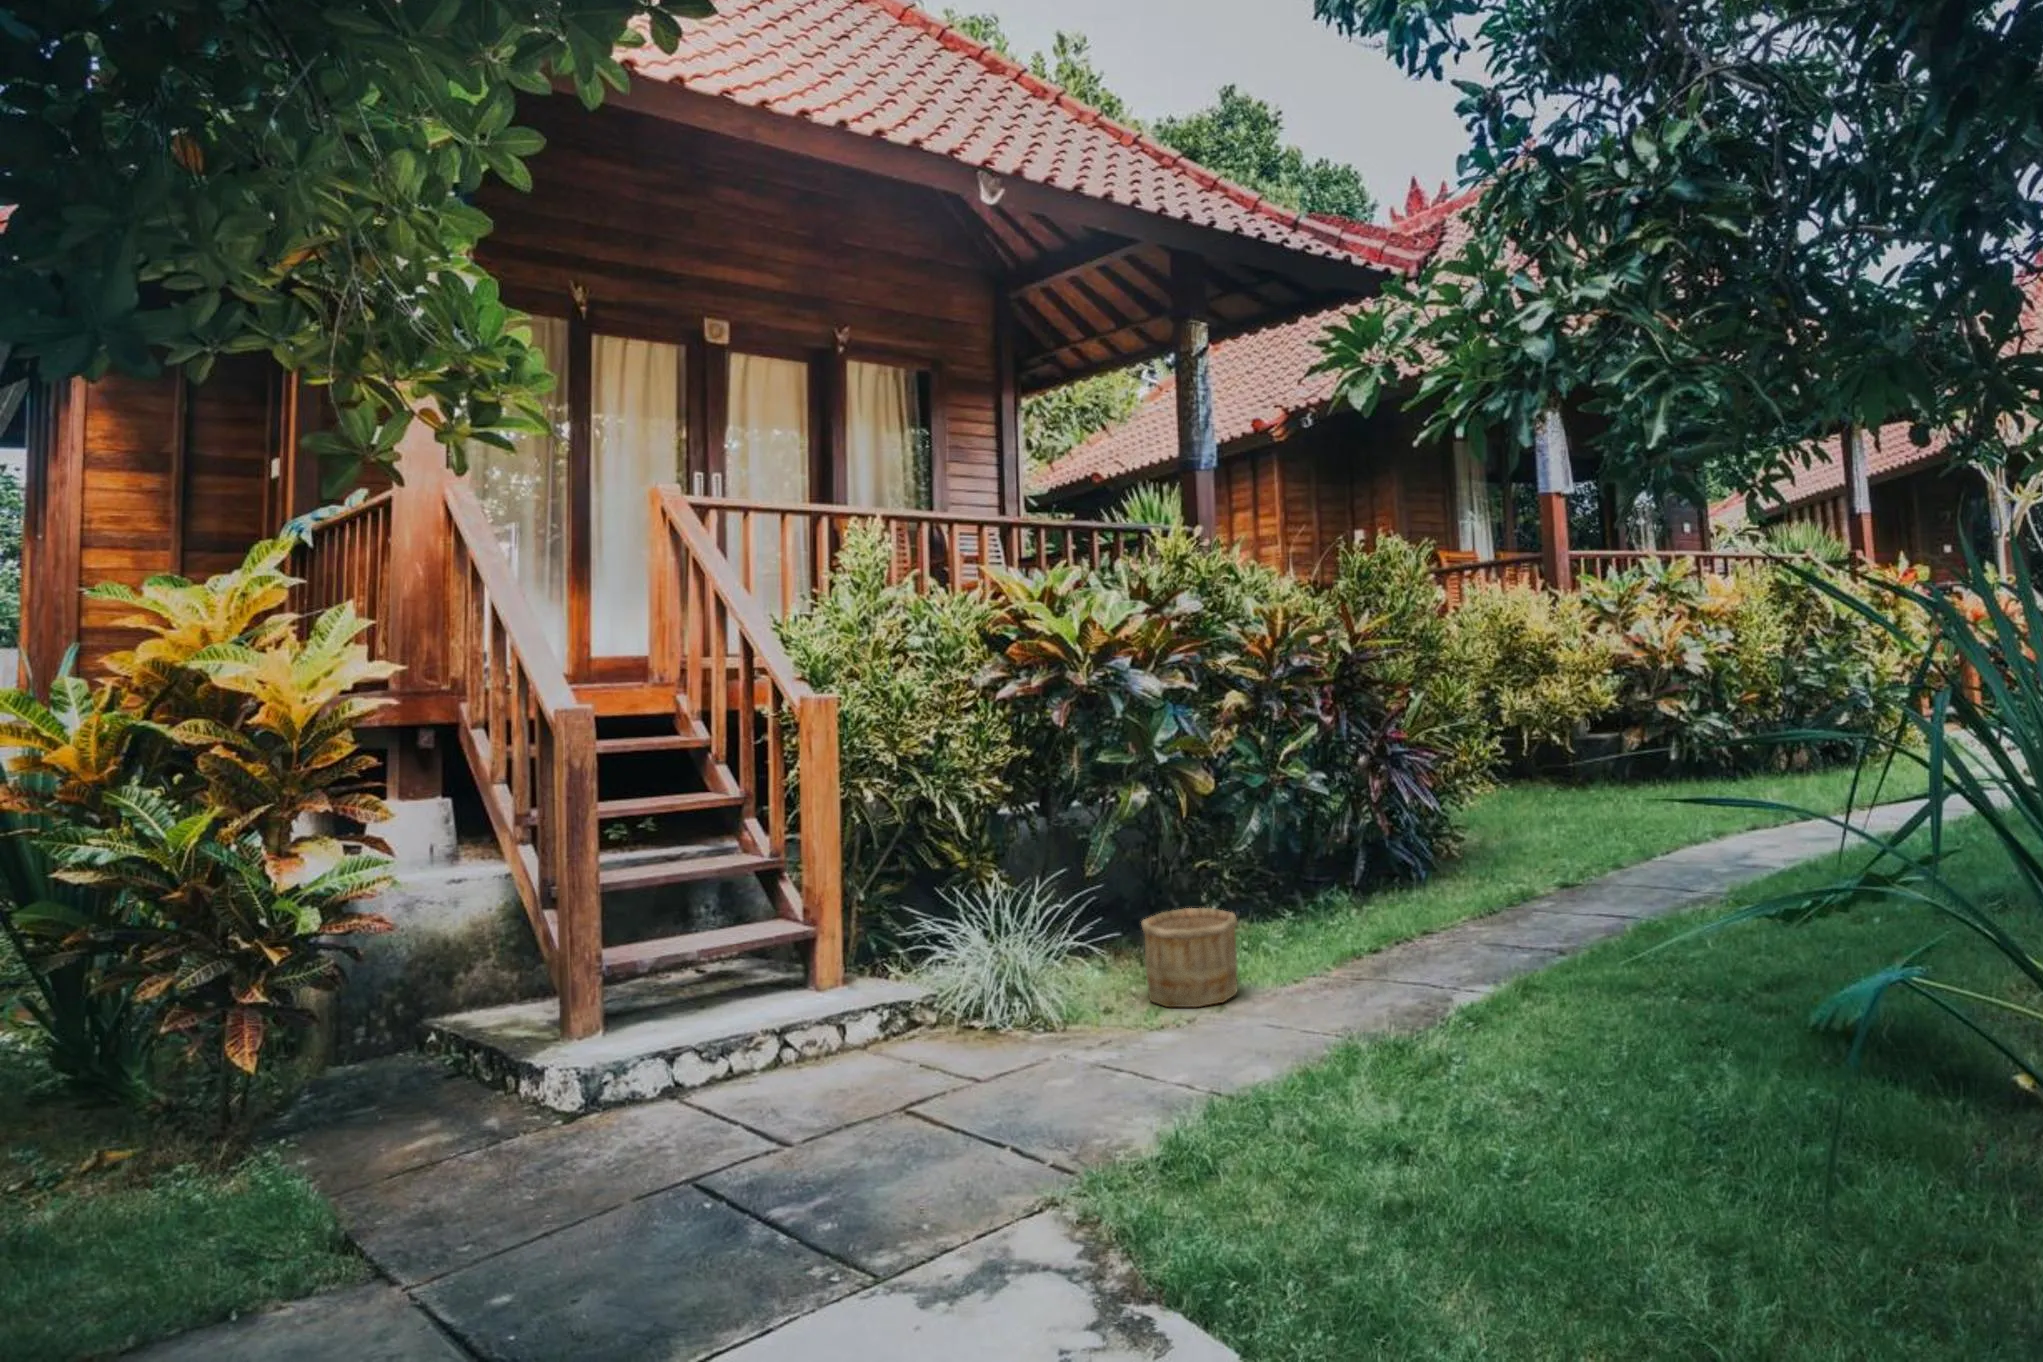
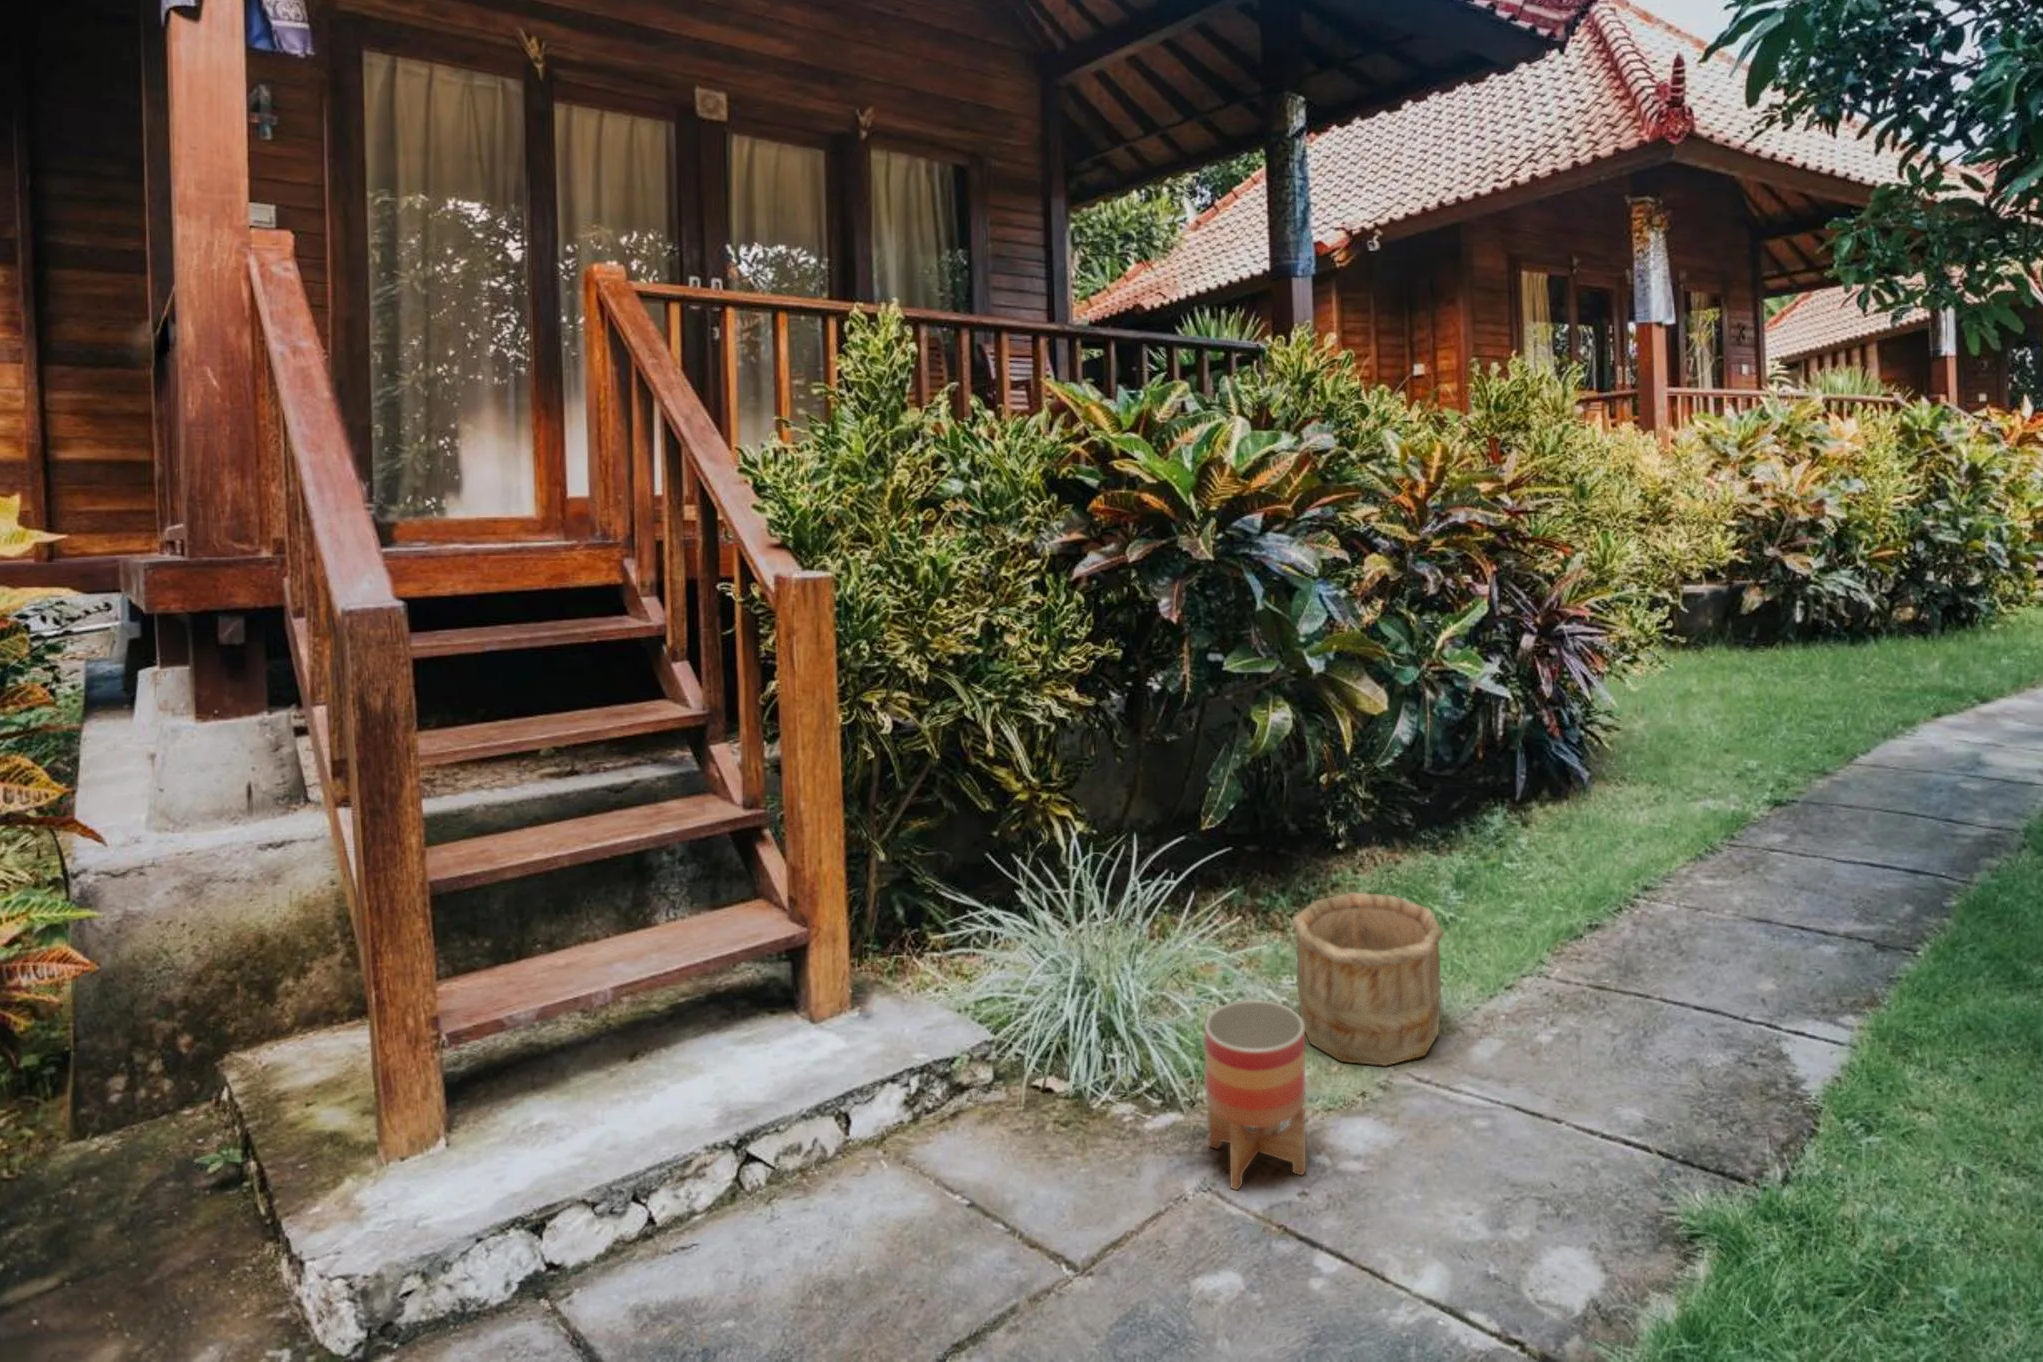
planter: none [1067,946,1128,1050] -> present [1205,1000,1306,1190]

